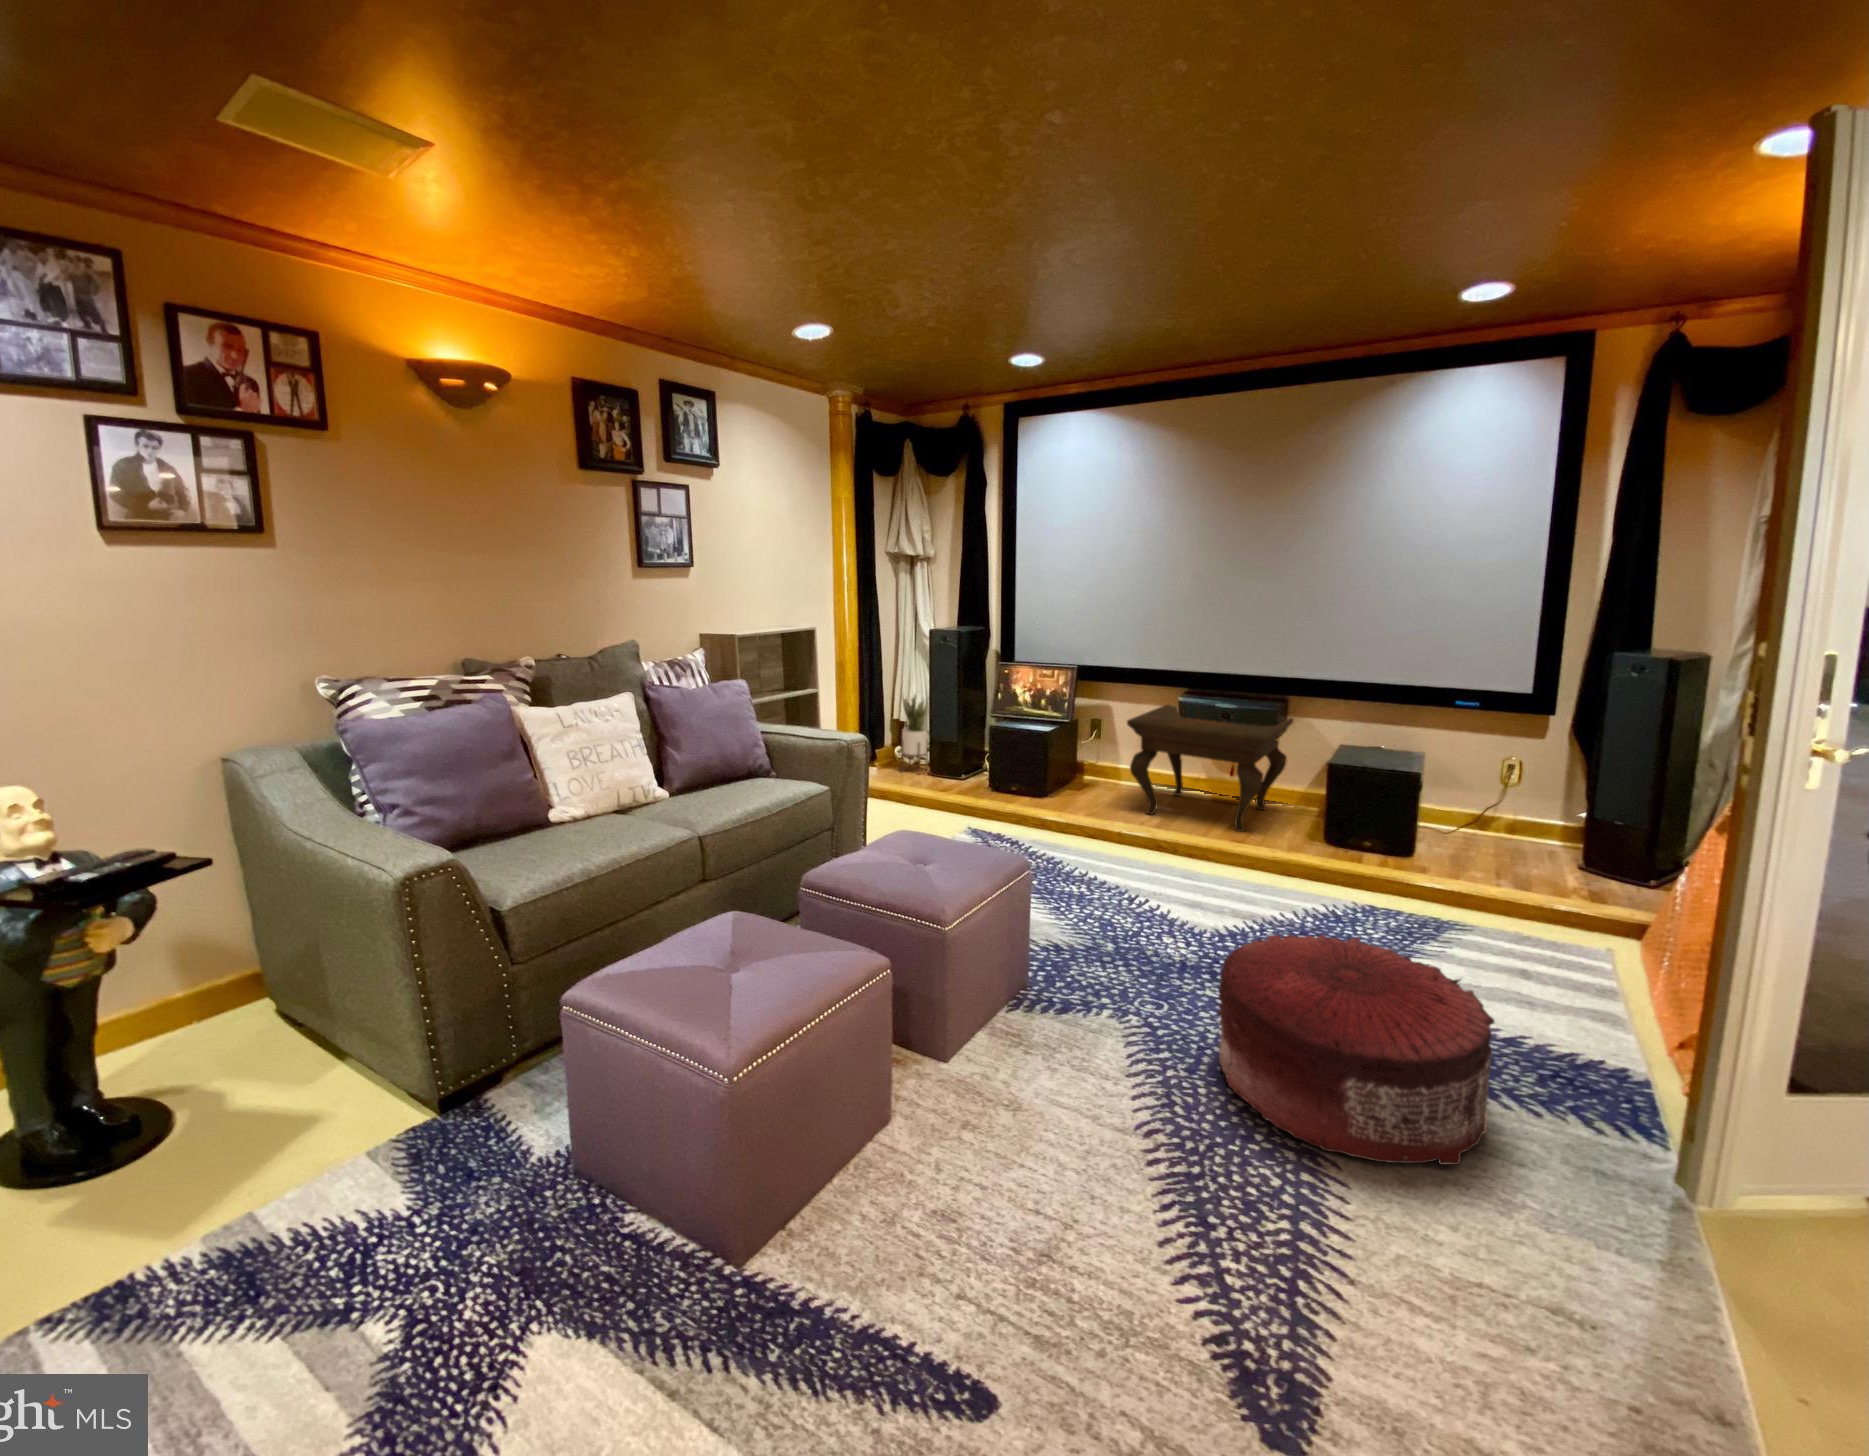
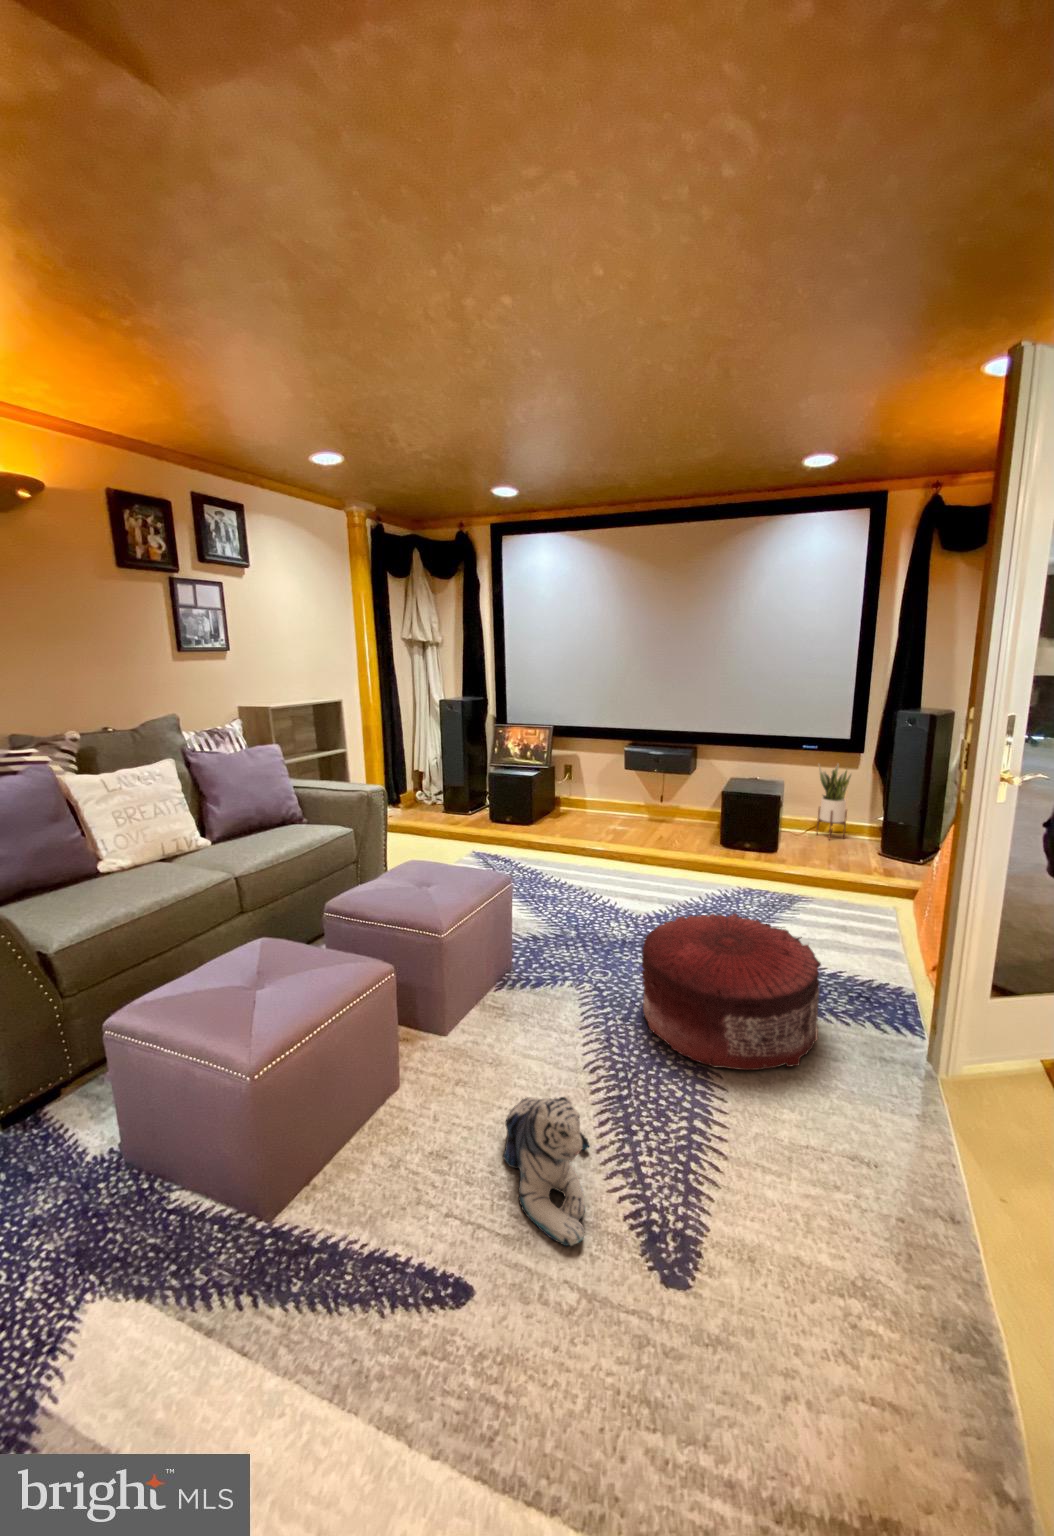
potted plant: present [901,694,928,773] -> present [816,764,851,839]
side table: present [1127,705,1295,832] -> none [583,750,702,841]
plush toy: none [1030,1156,1150,1366] -> present [503,1097,589,1246]

